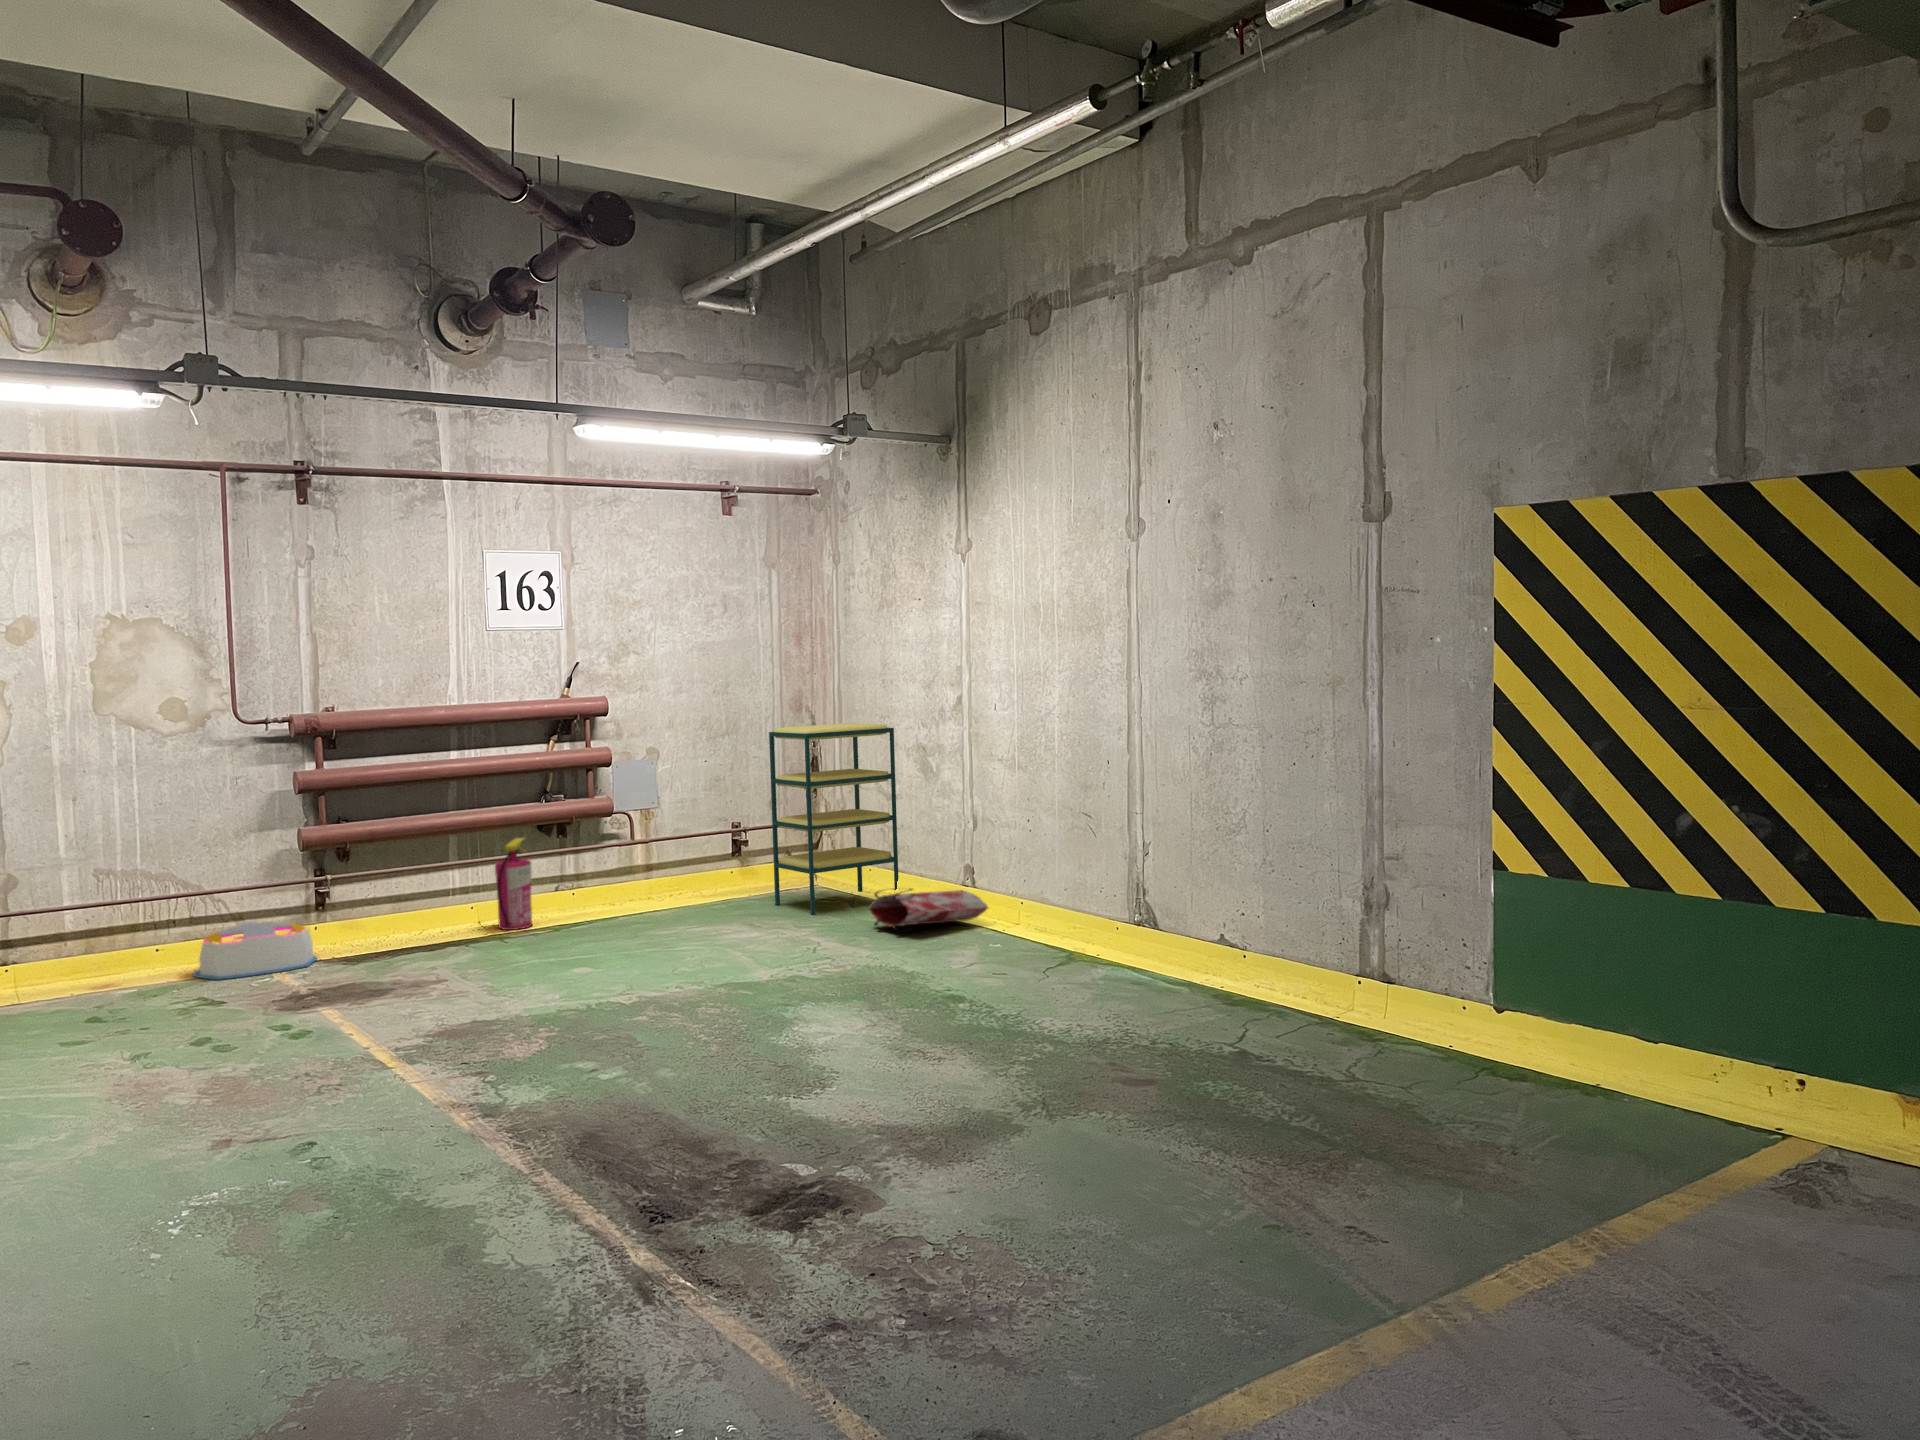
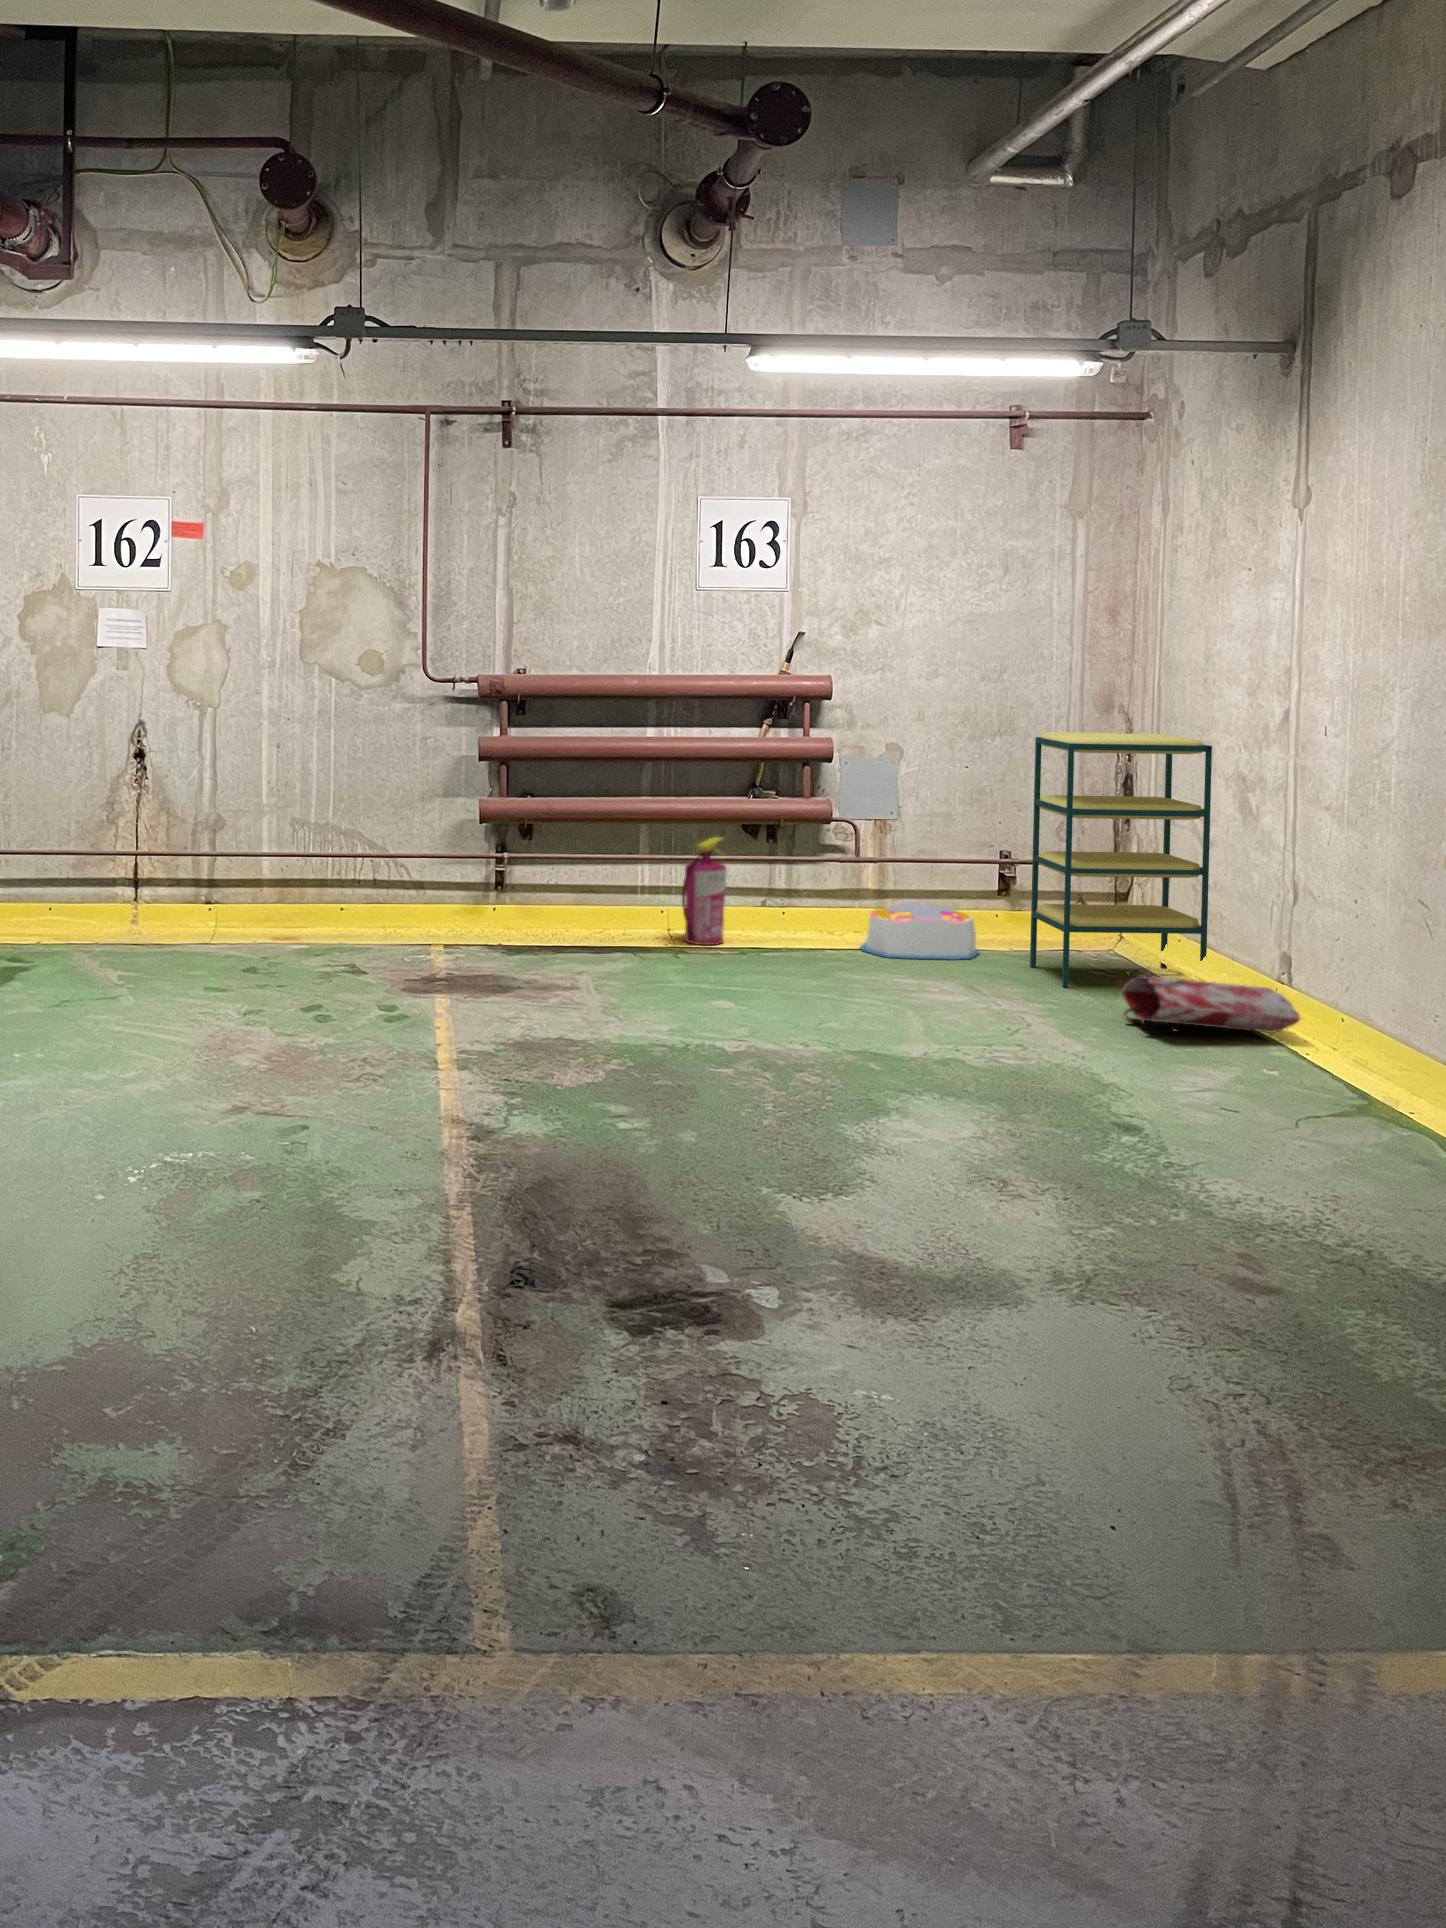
storage bin: present [193,920,317,980] -> present [860,900,979,960]

